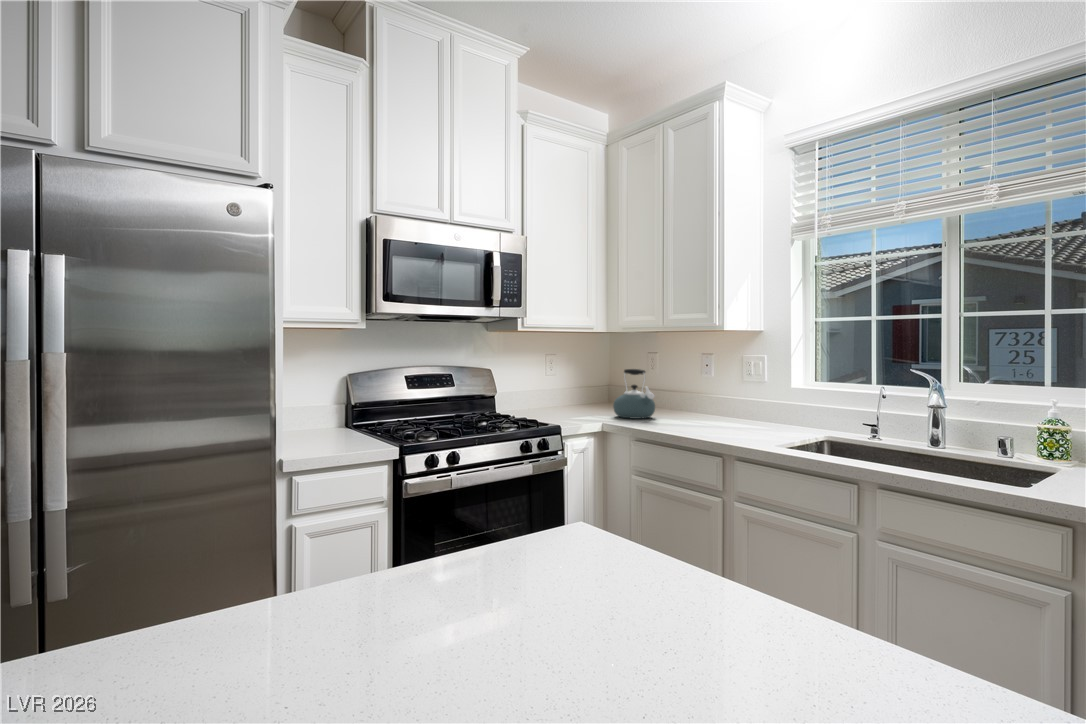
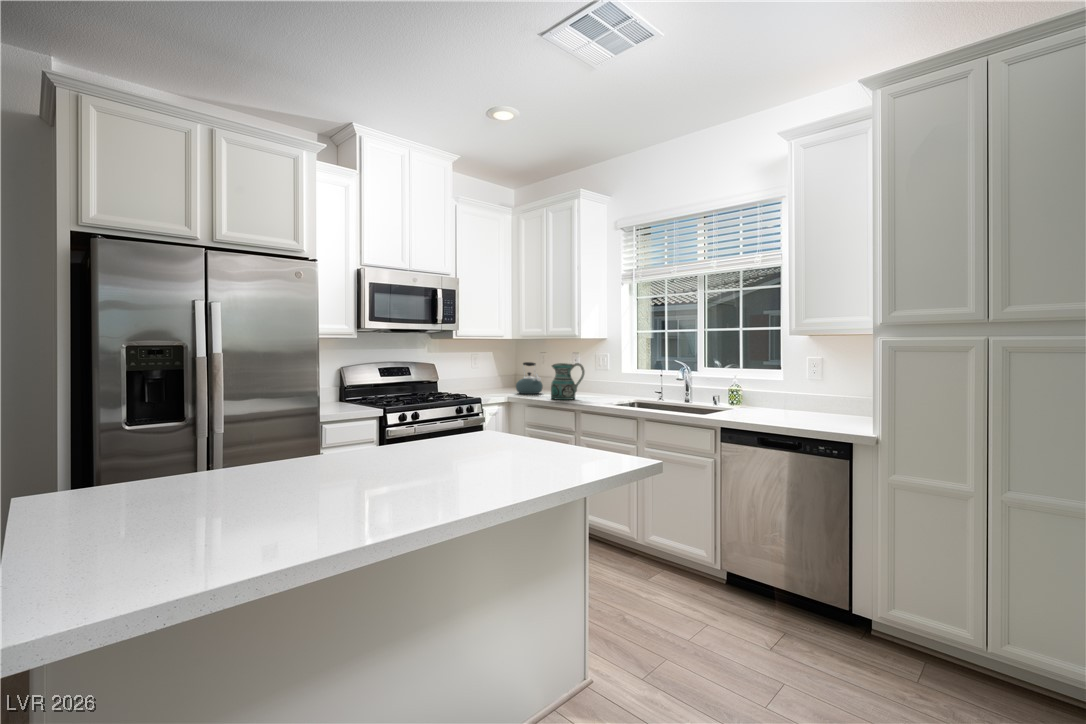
ceramic pitcher: none [676,371,734,432] -> present [551,363,585,400]

